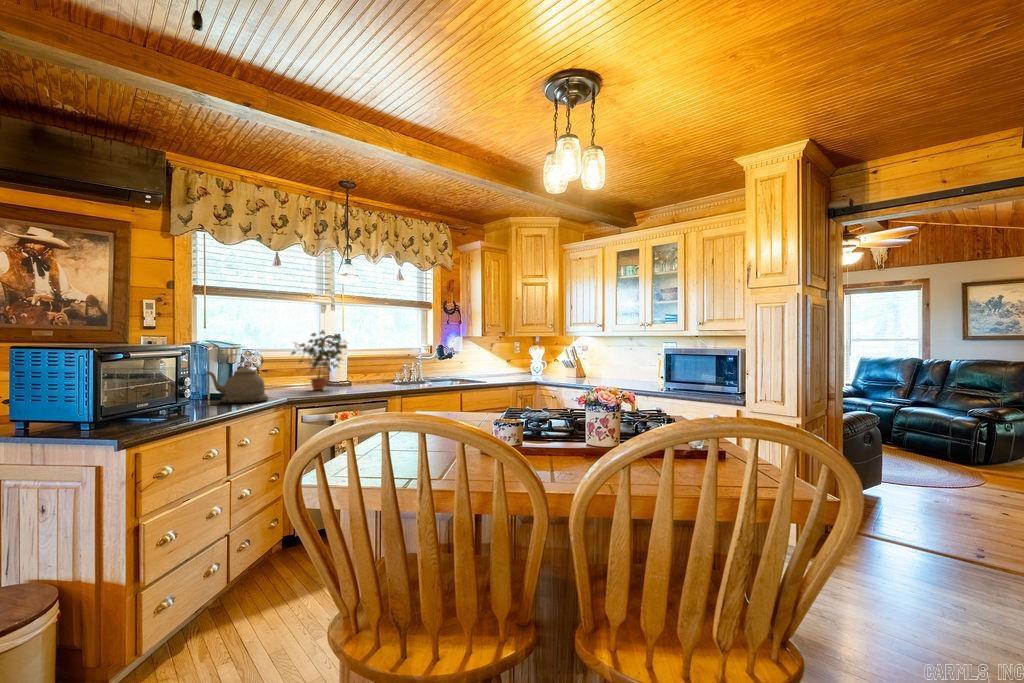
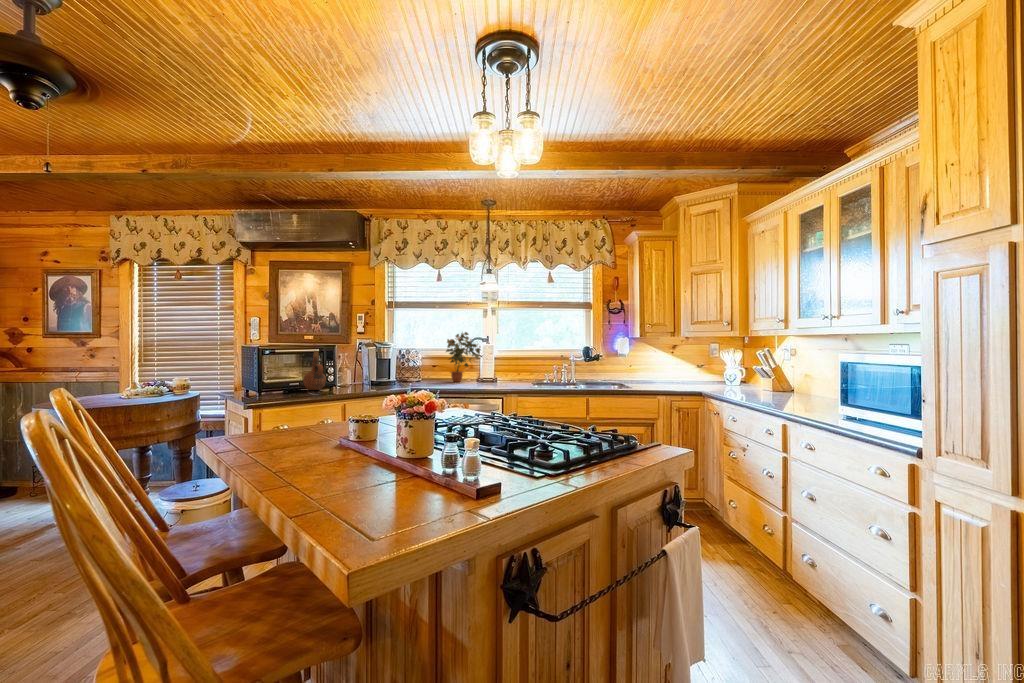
kettle: present [207,356,268,403] -> none [355,350,397,386]
ceramic pitcher: none [163,358,203,416] -> present [303,351,326,390]

